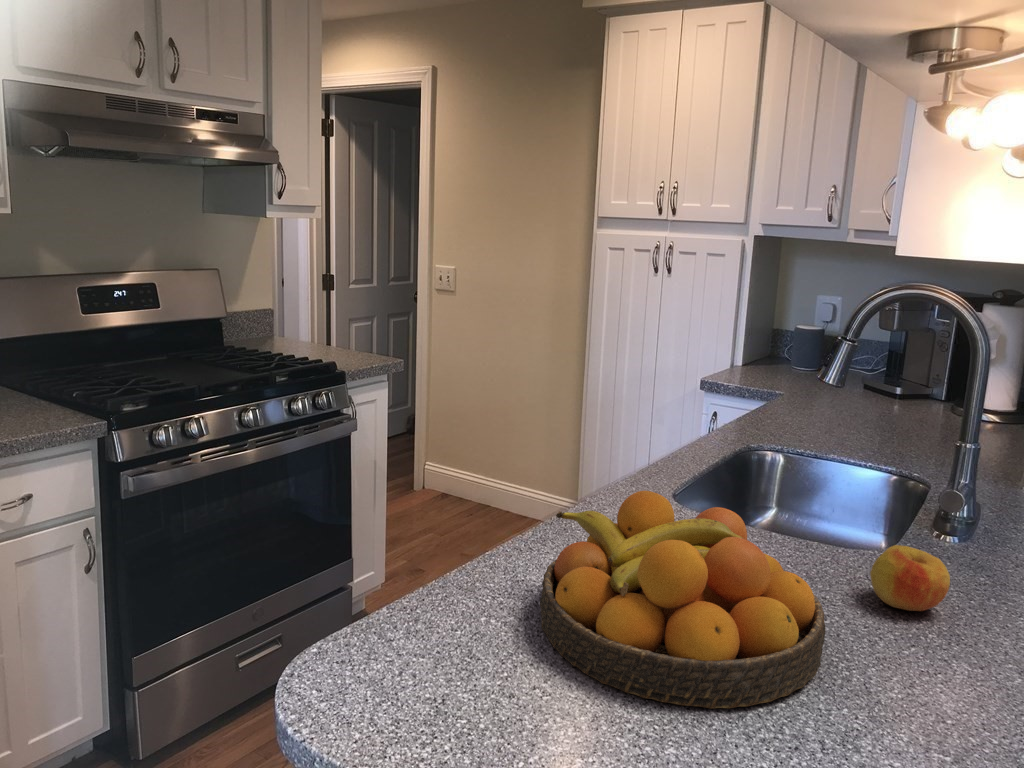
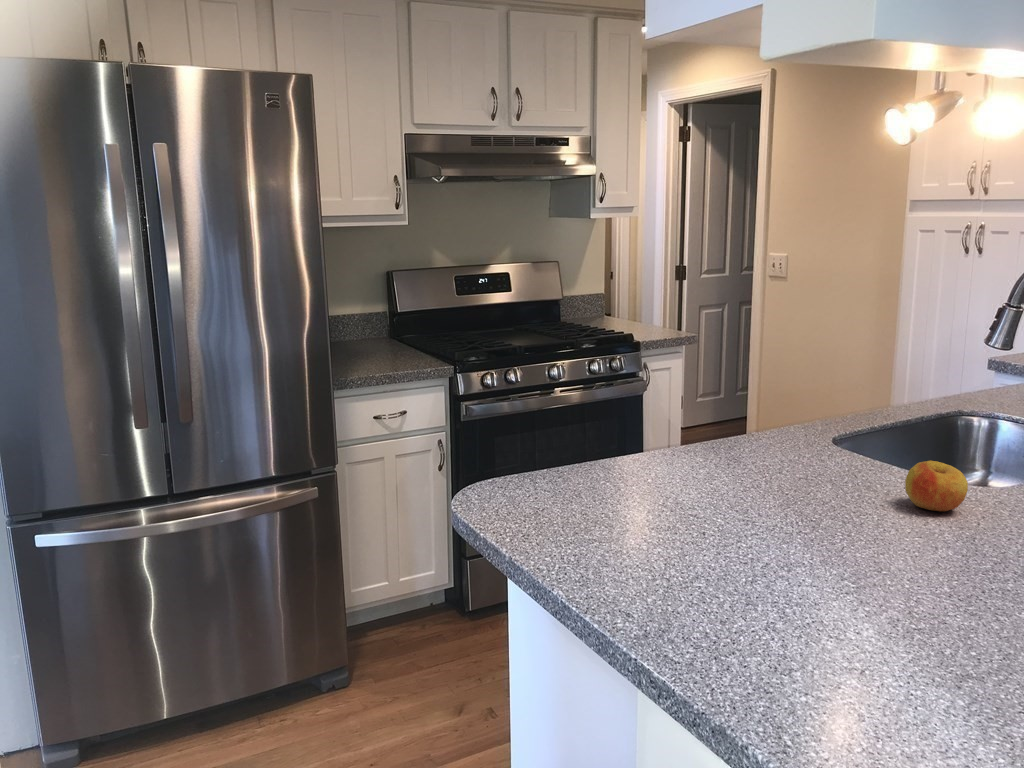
fruit bowl: present [540,491,825,708] -> none [632,403,828,531]

